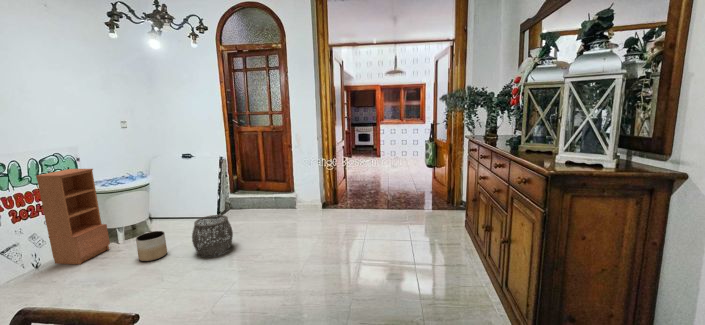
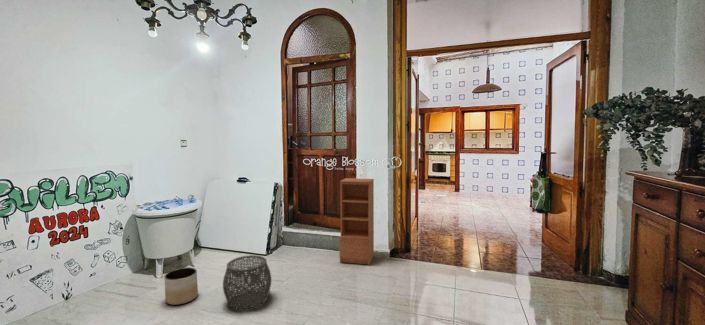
bookcase: present [36,169,110,264] -> present [339,178,374,265]

